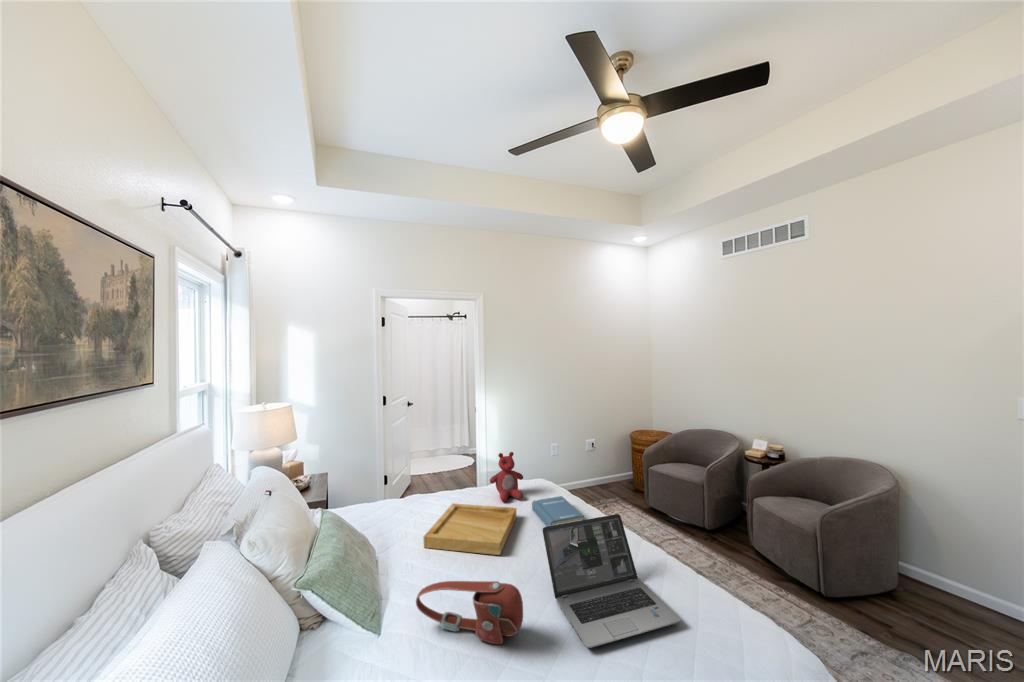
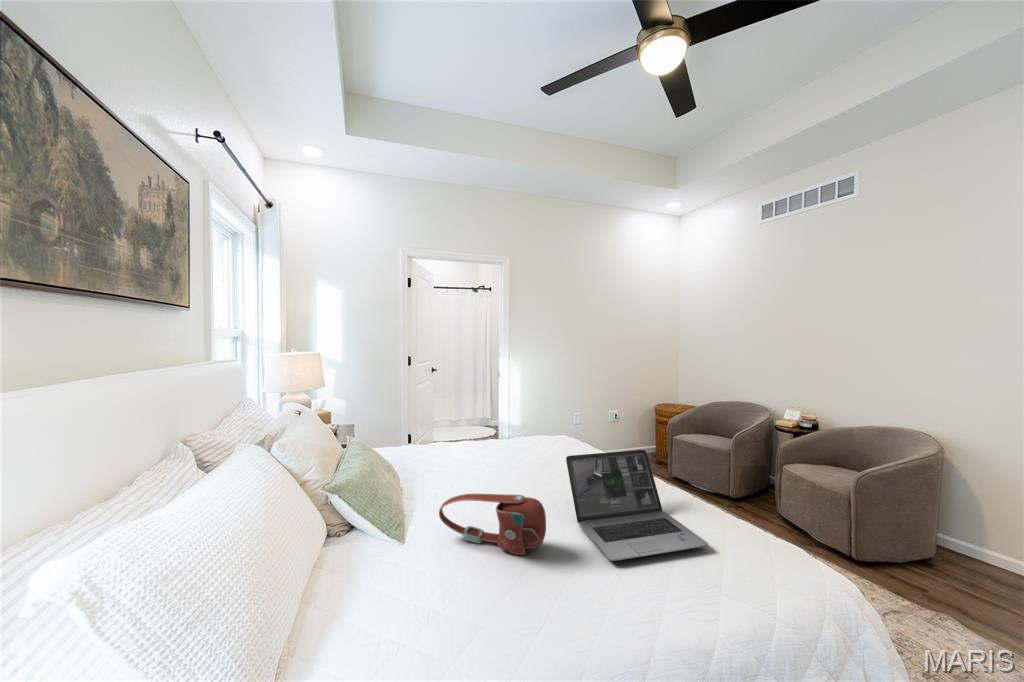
stuffed bear: present [490,452,523,502] -> none [511,401,545,449]
hardback book: present [532,496,584,526] -> none [553,444,607,474]
tray: present [424,504,516,555] -> none [445,446,538,488]

